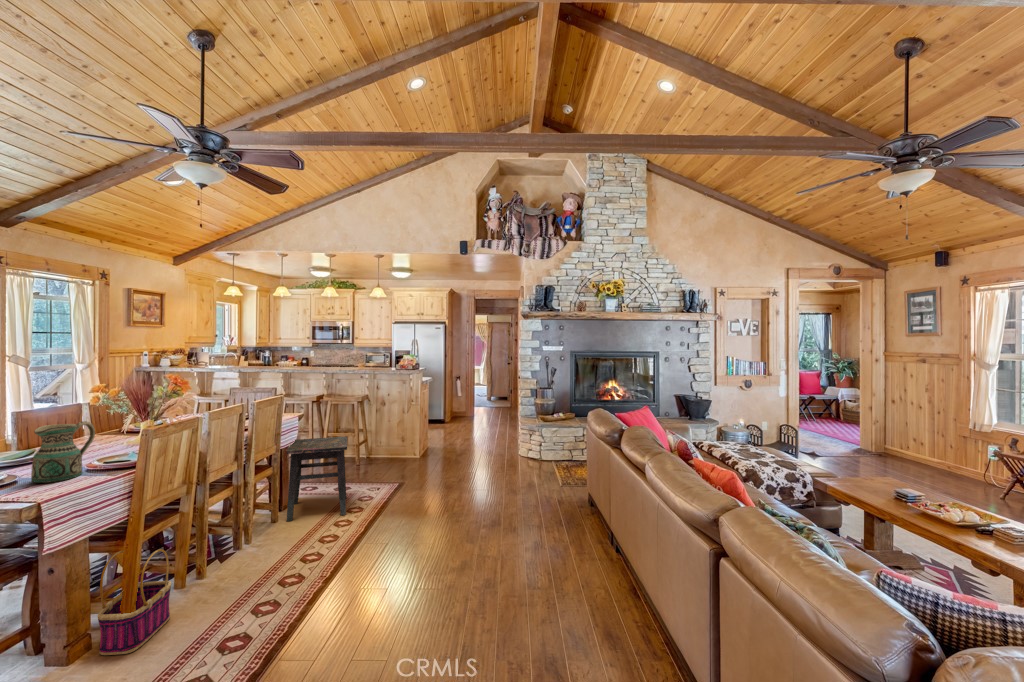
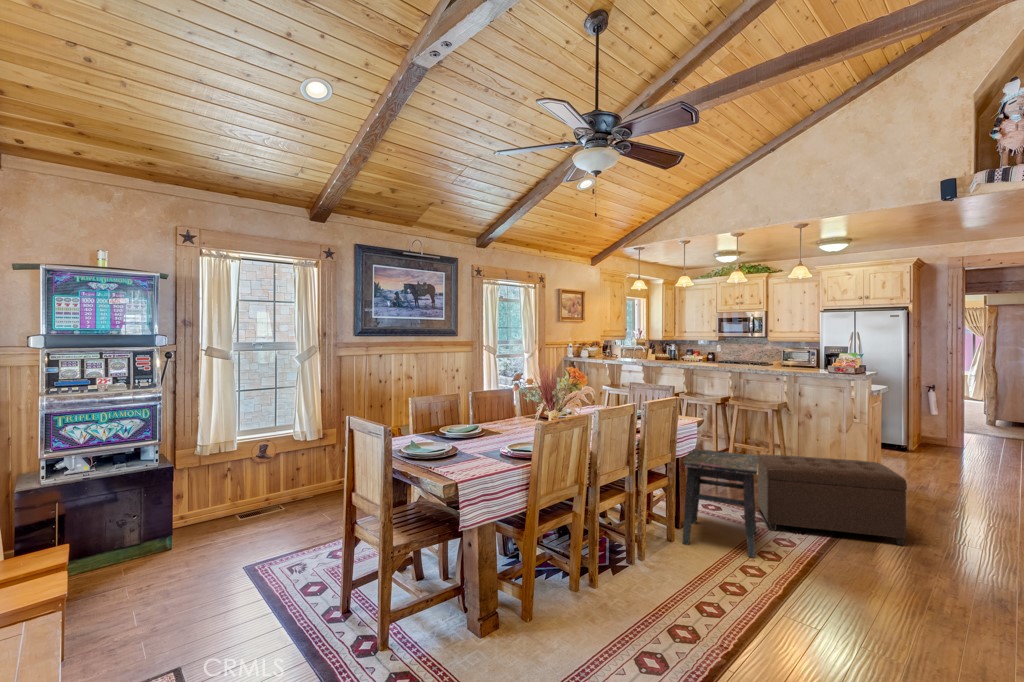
ceramic pitcher: present [31,421,95,483] -> none [466,409,508,462]
ottoman: none [347,430,440,493] -> present [758,455,907,545]
basket: present [97,549,171,655] -> none [504,539,563,646]

